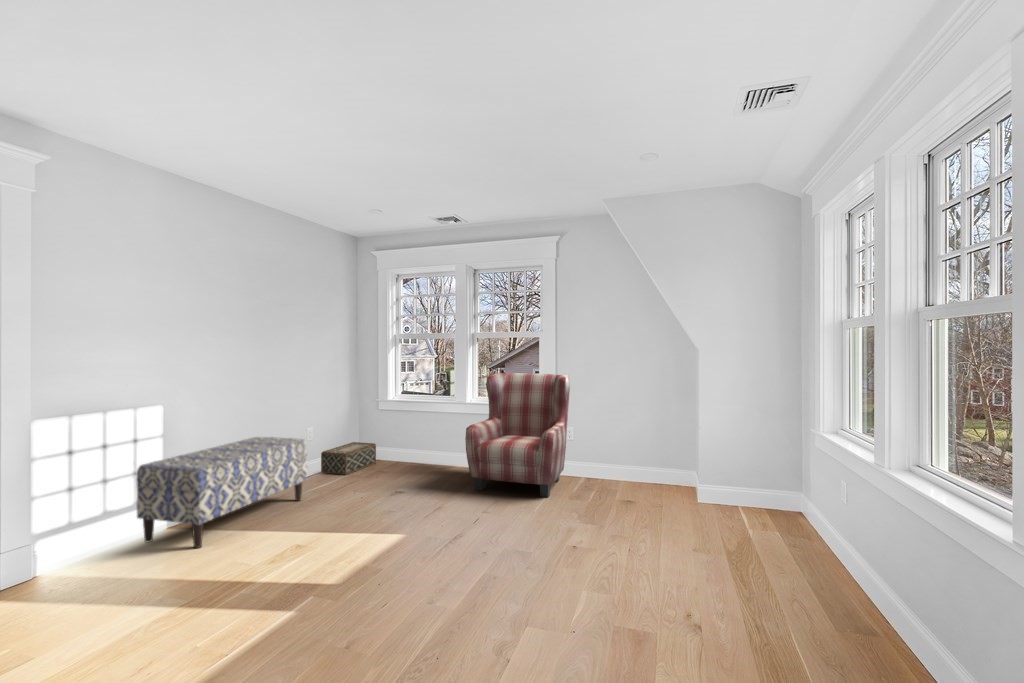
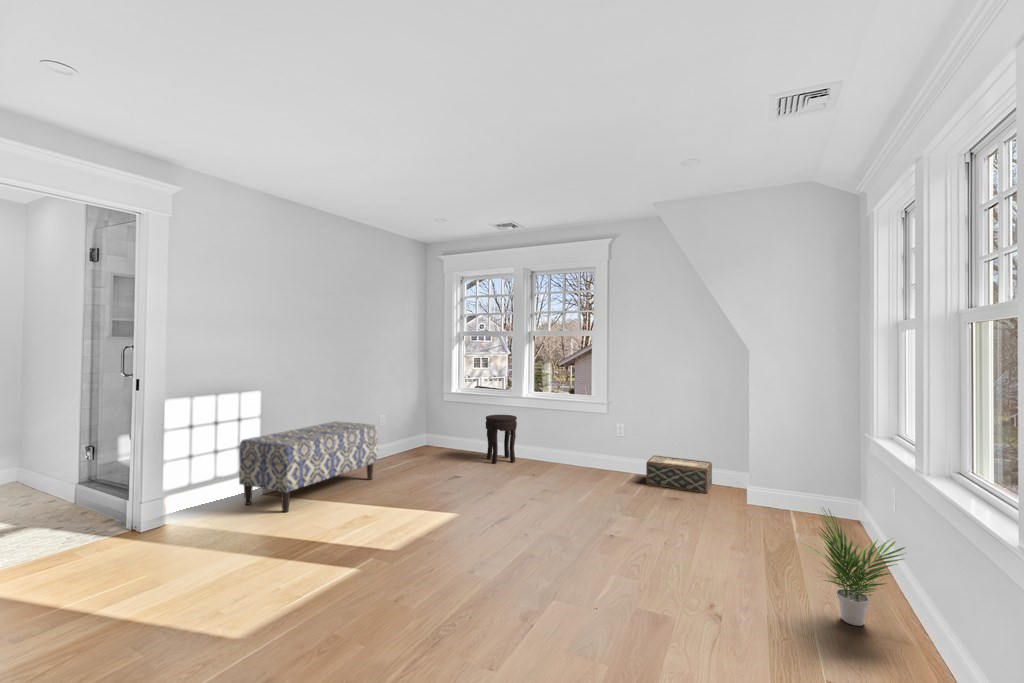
armchair: present [465,373,570,497] -> none [519,370,622,490]
side table: none [426,421,460,474] -> present [486,415,517,464]
woven basket: present [321,442,376,475] -> present [646,455,712,493]
potted plant: none [769,506,879,627] -> present [807,507,905,626]

